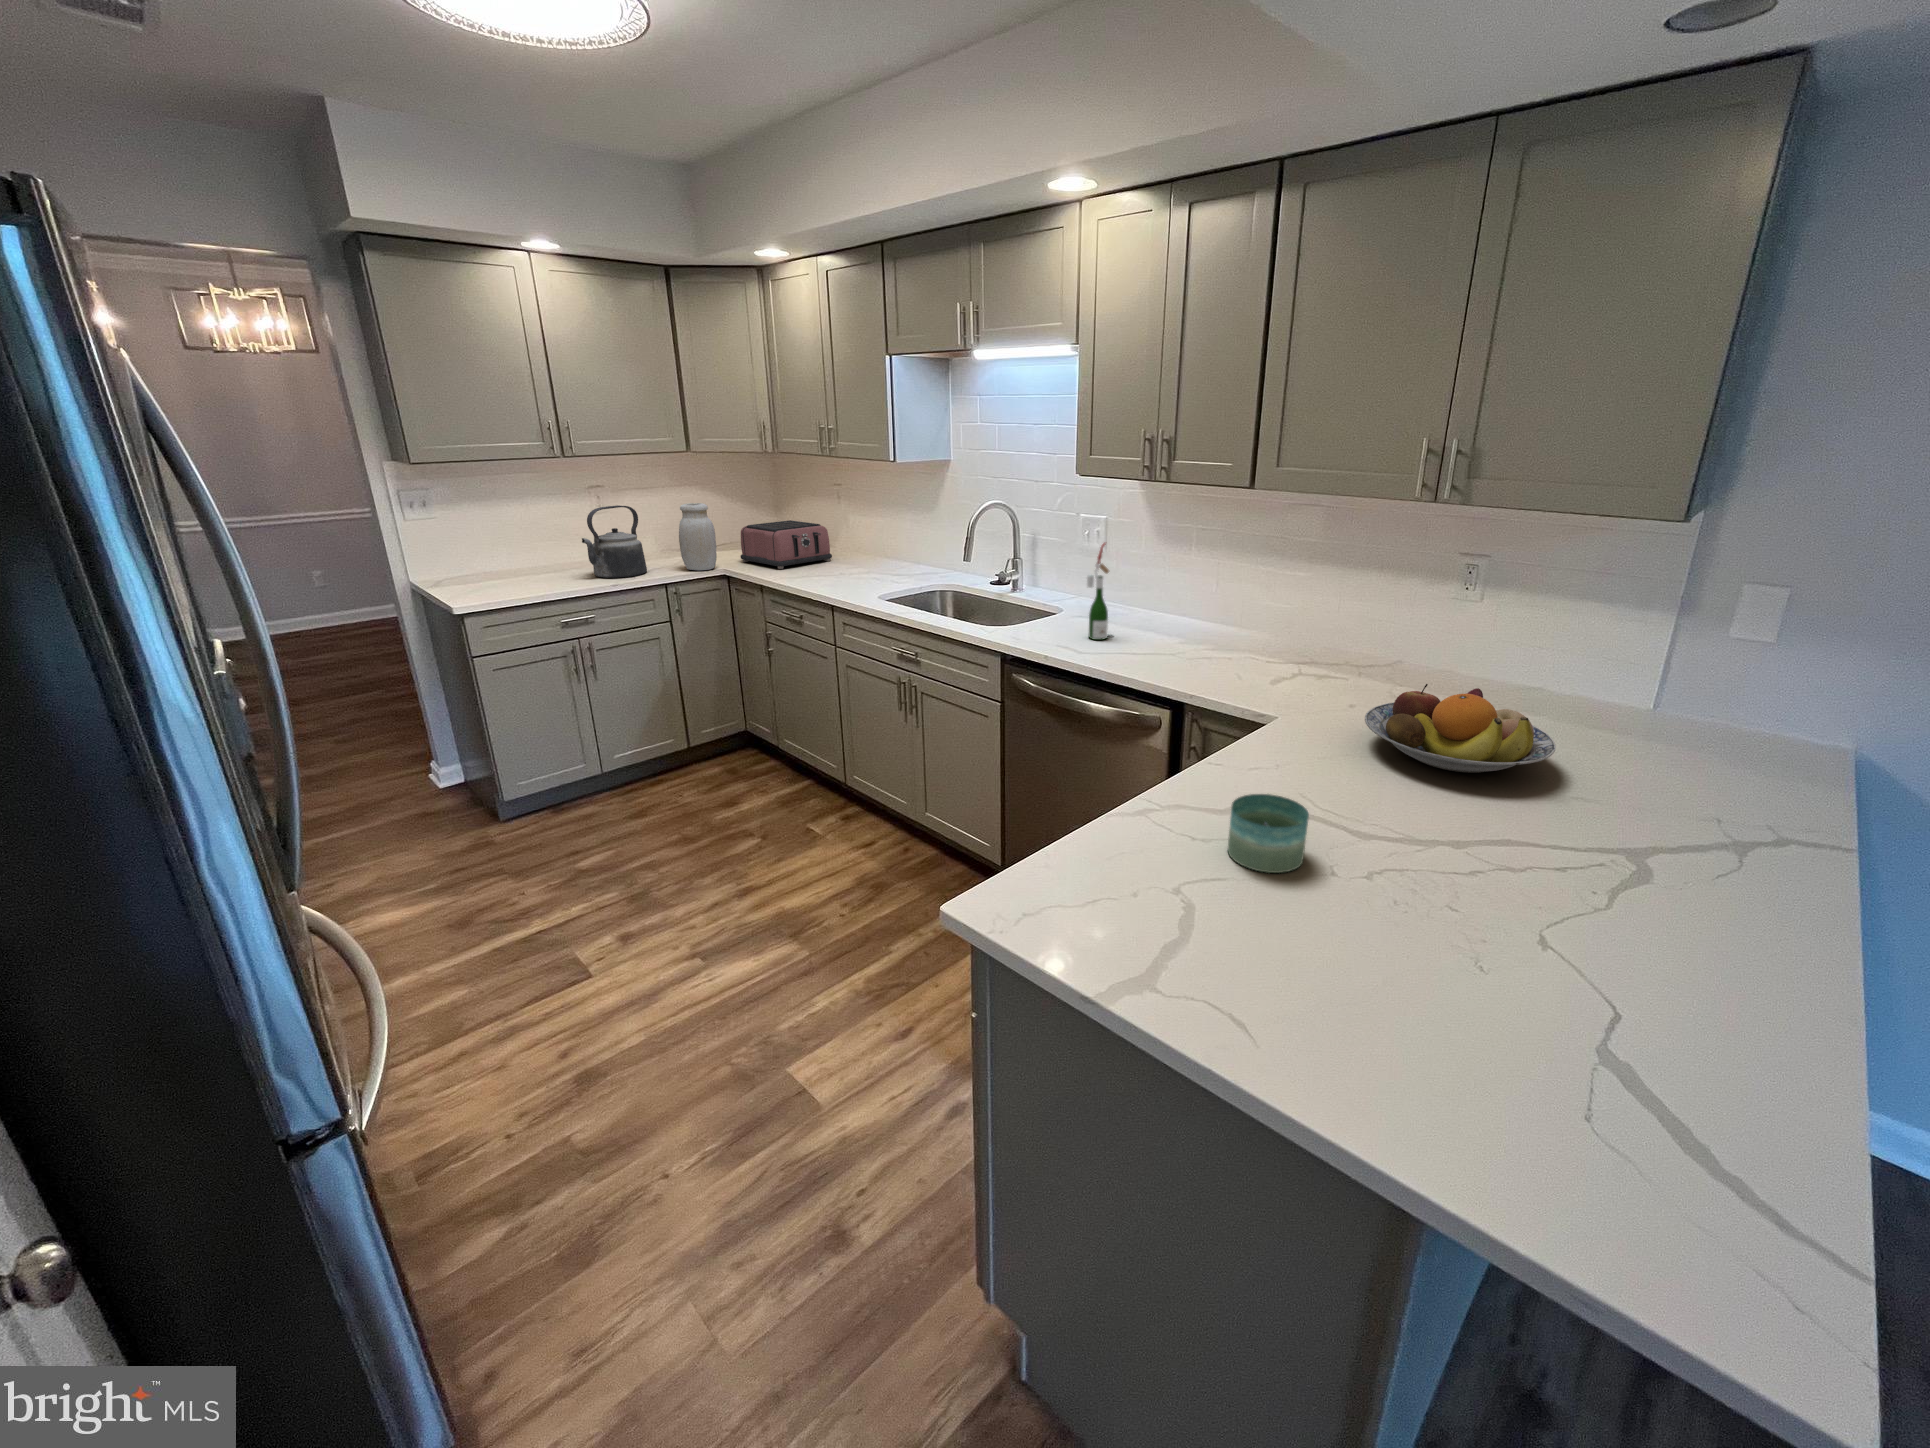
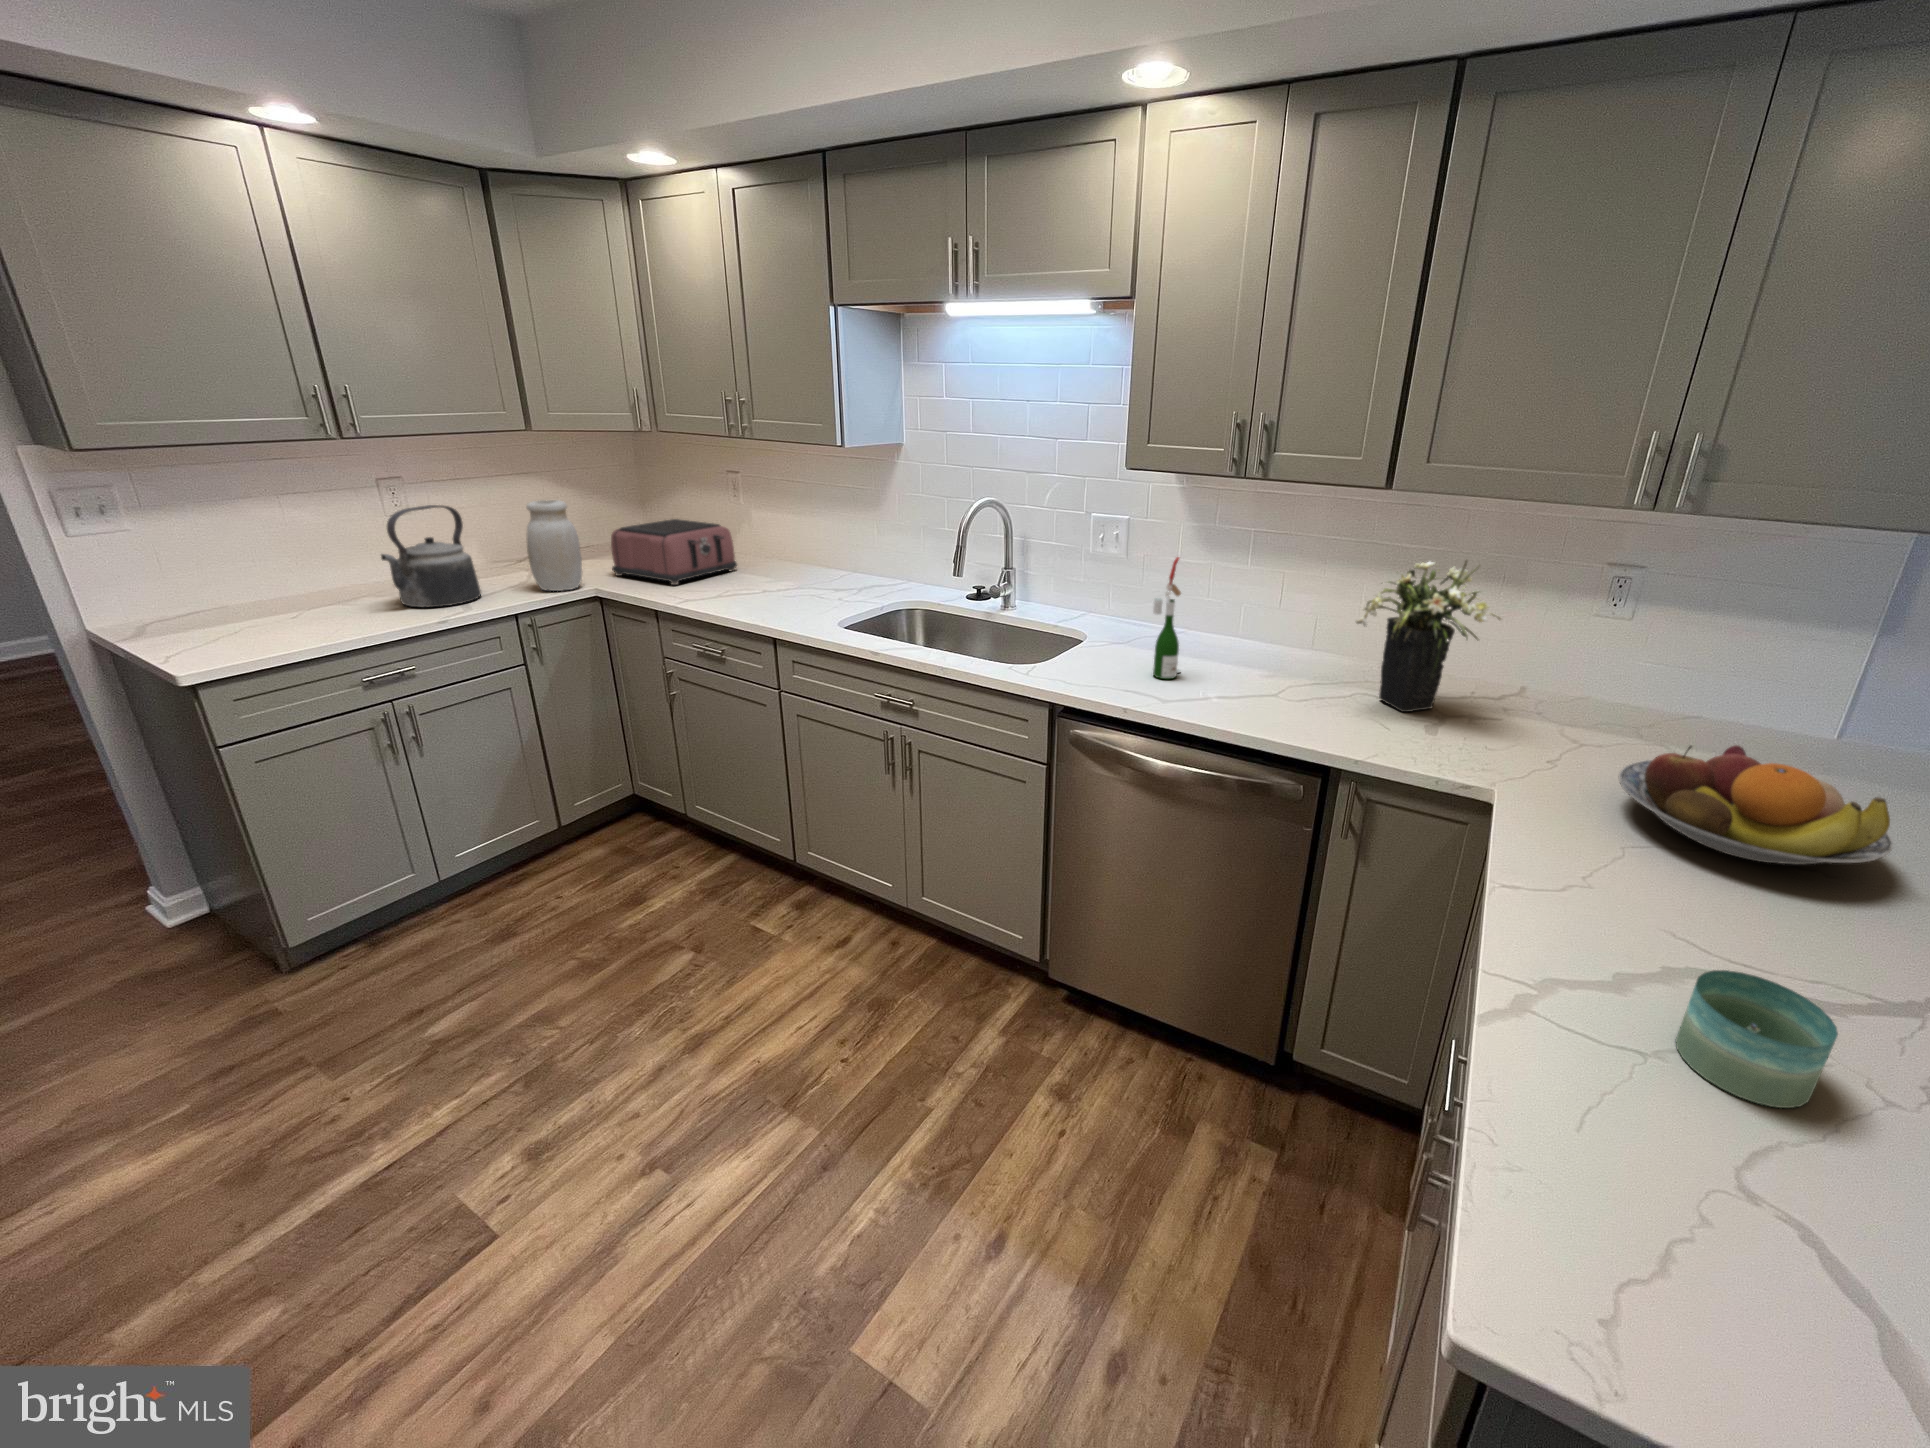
flower arrangement: none [1226,543,1335,669] -> present [1356,560,1501,712]

